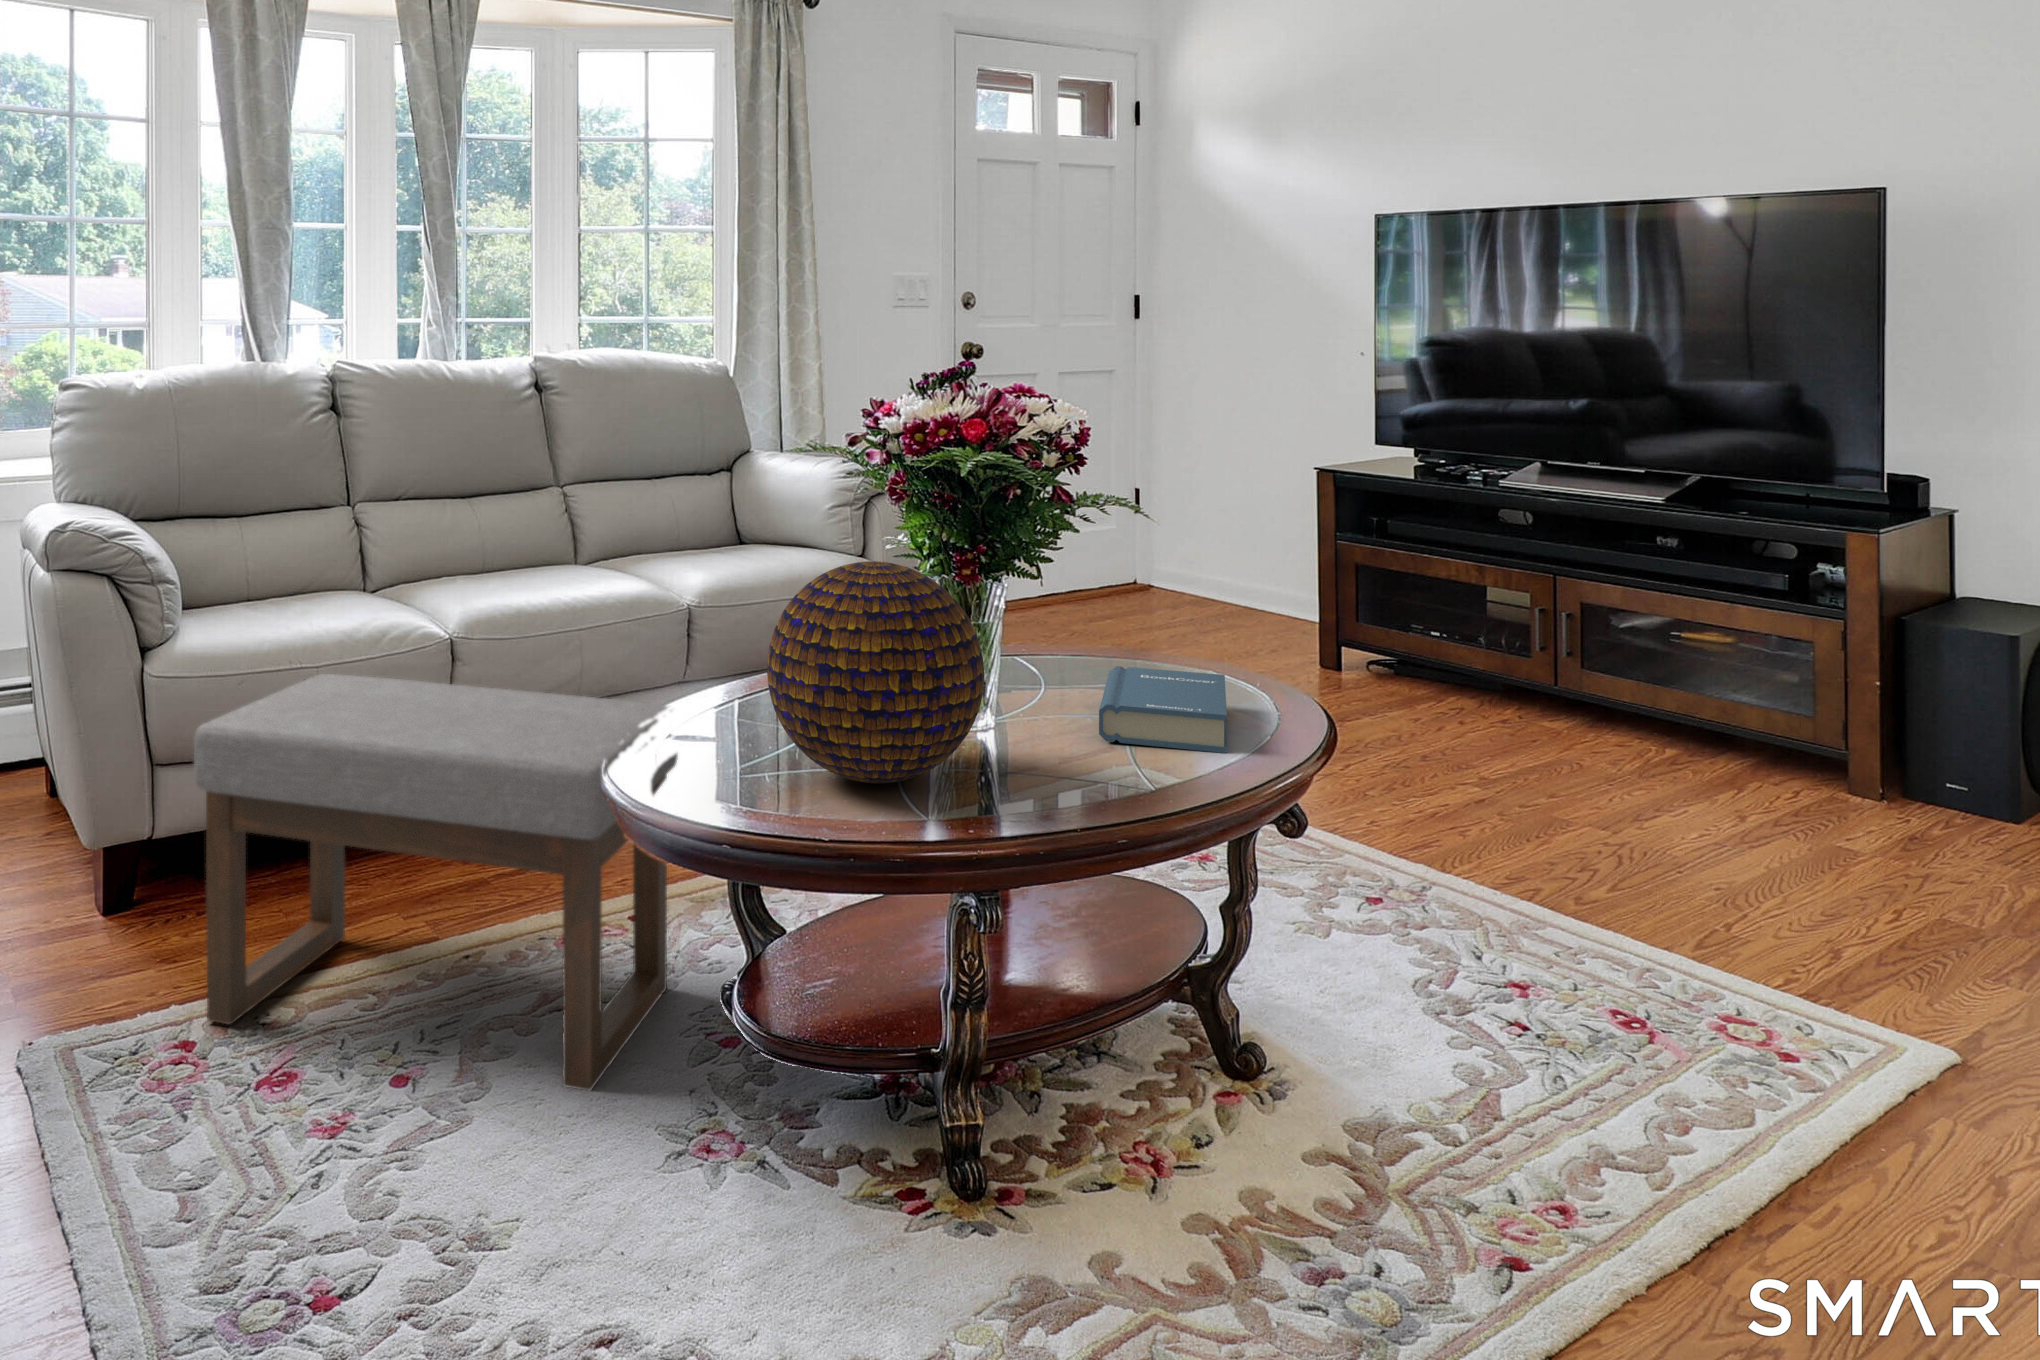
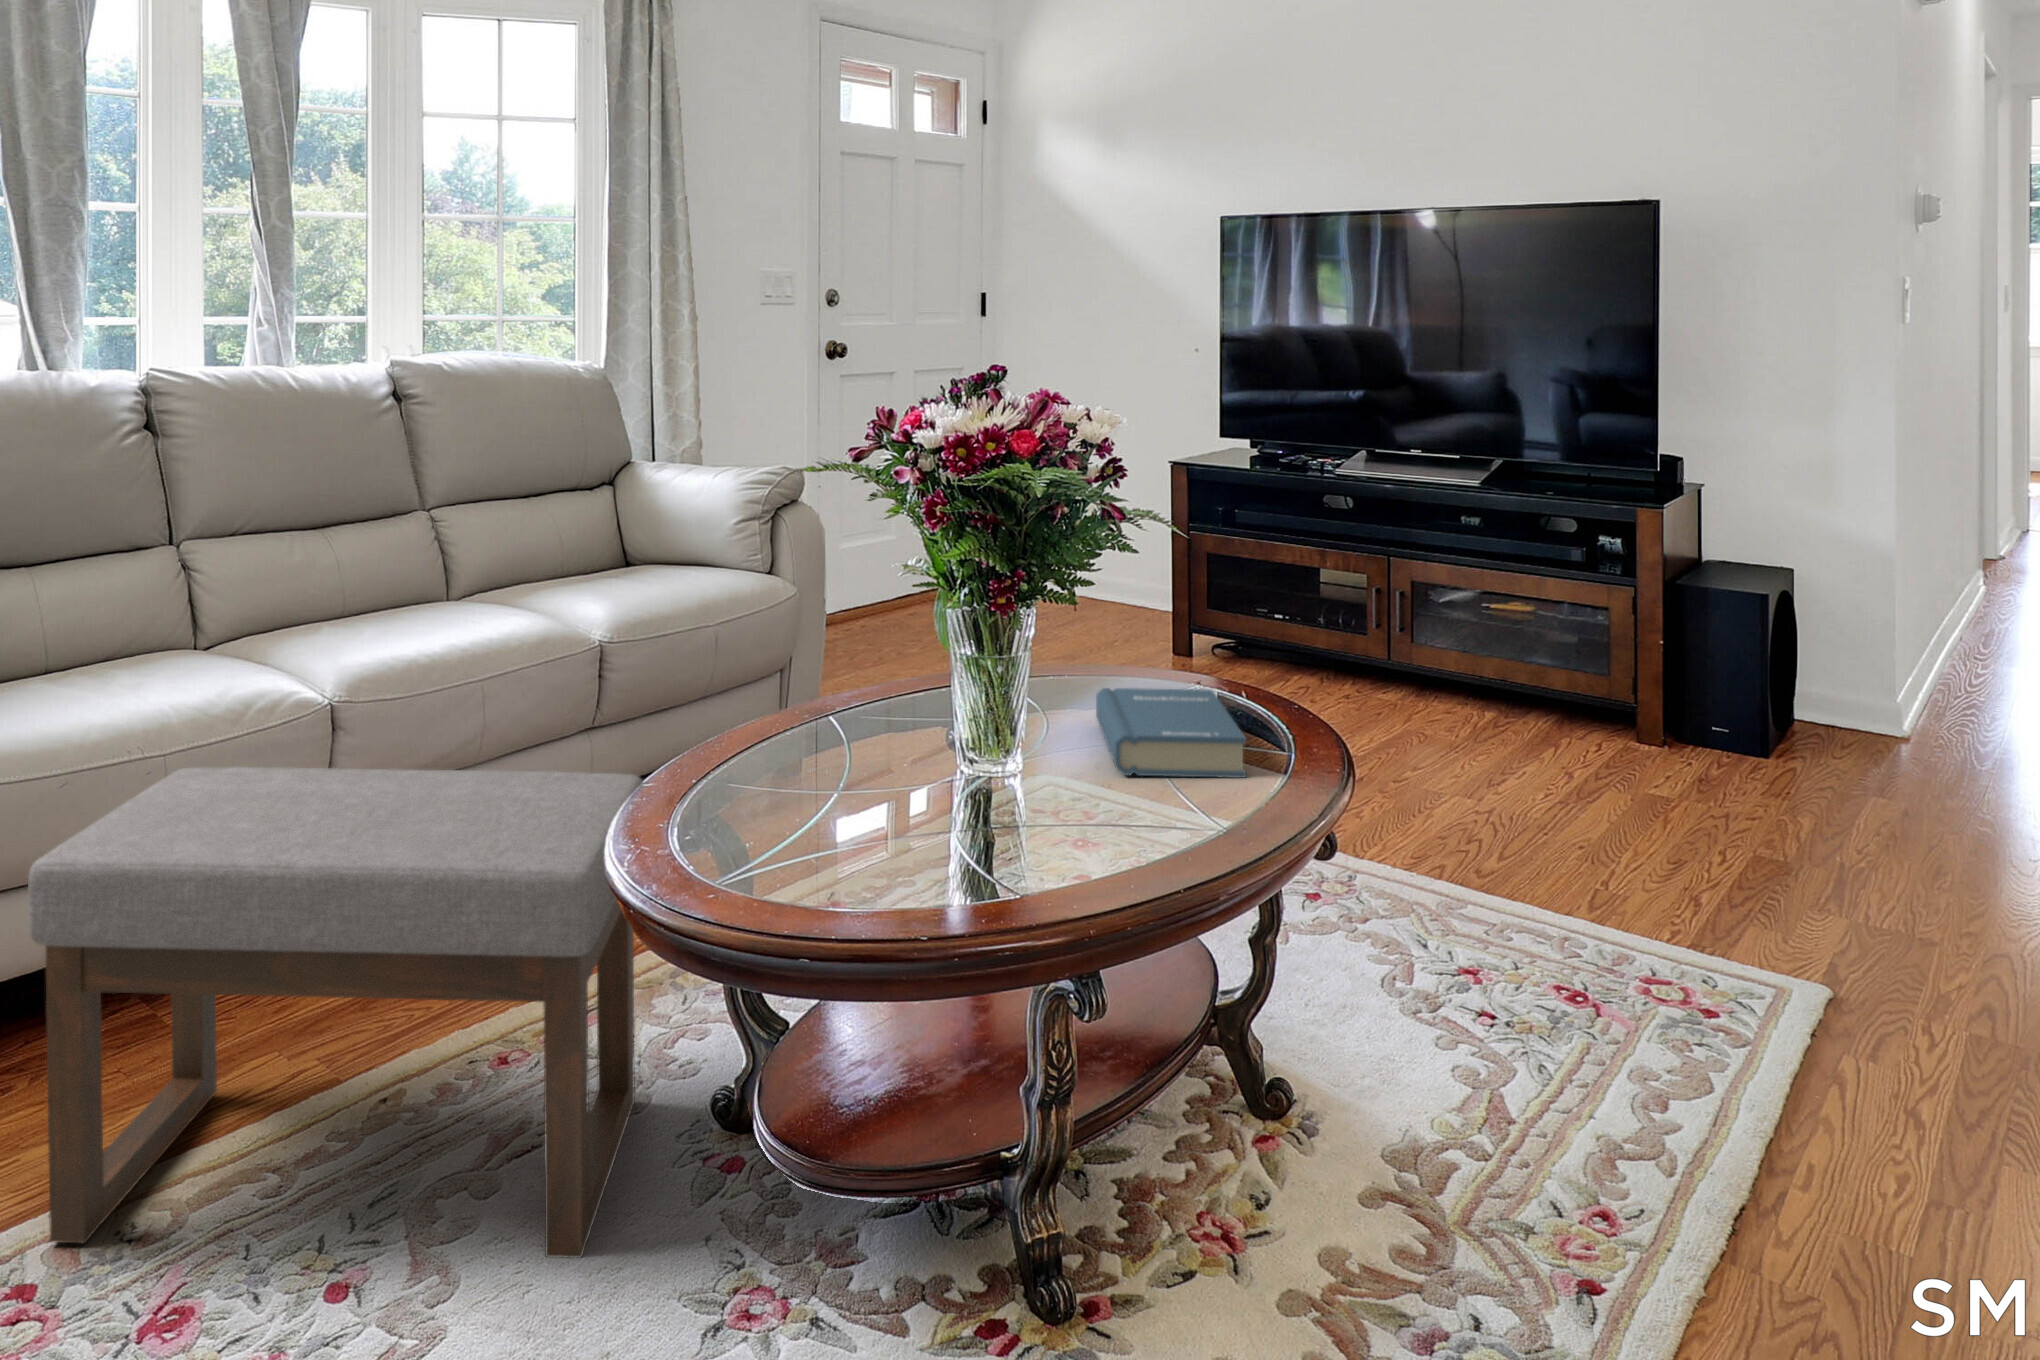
decorative orb: present [767,561,984,783] -> none [787,601,1030,855]

